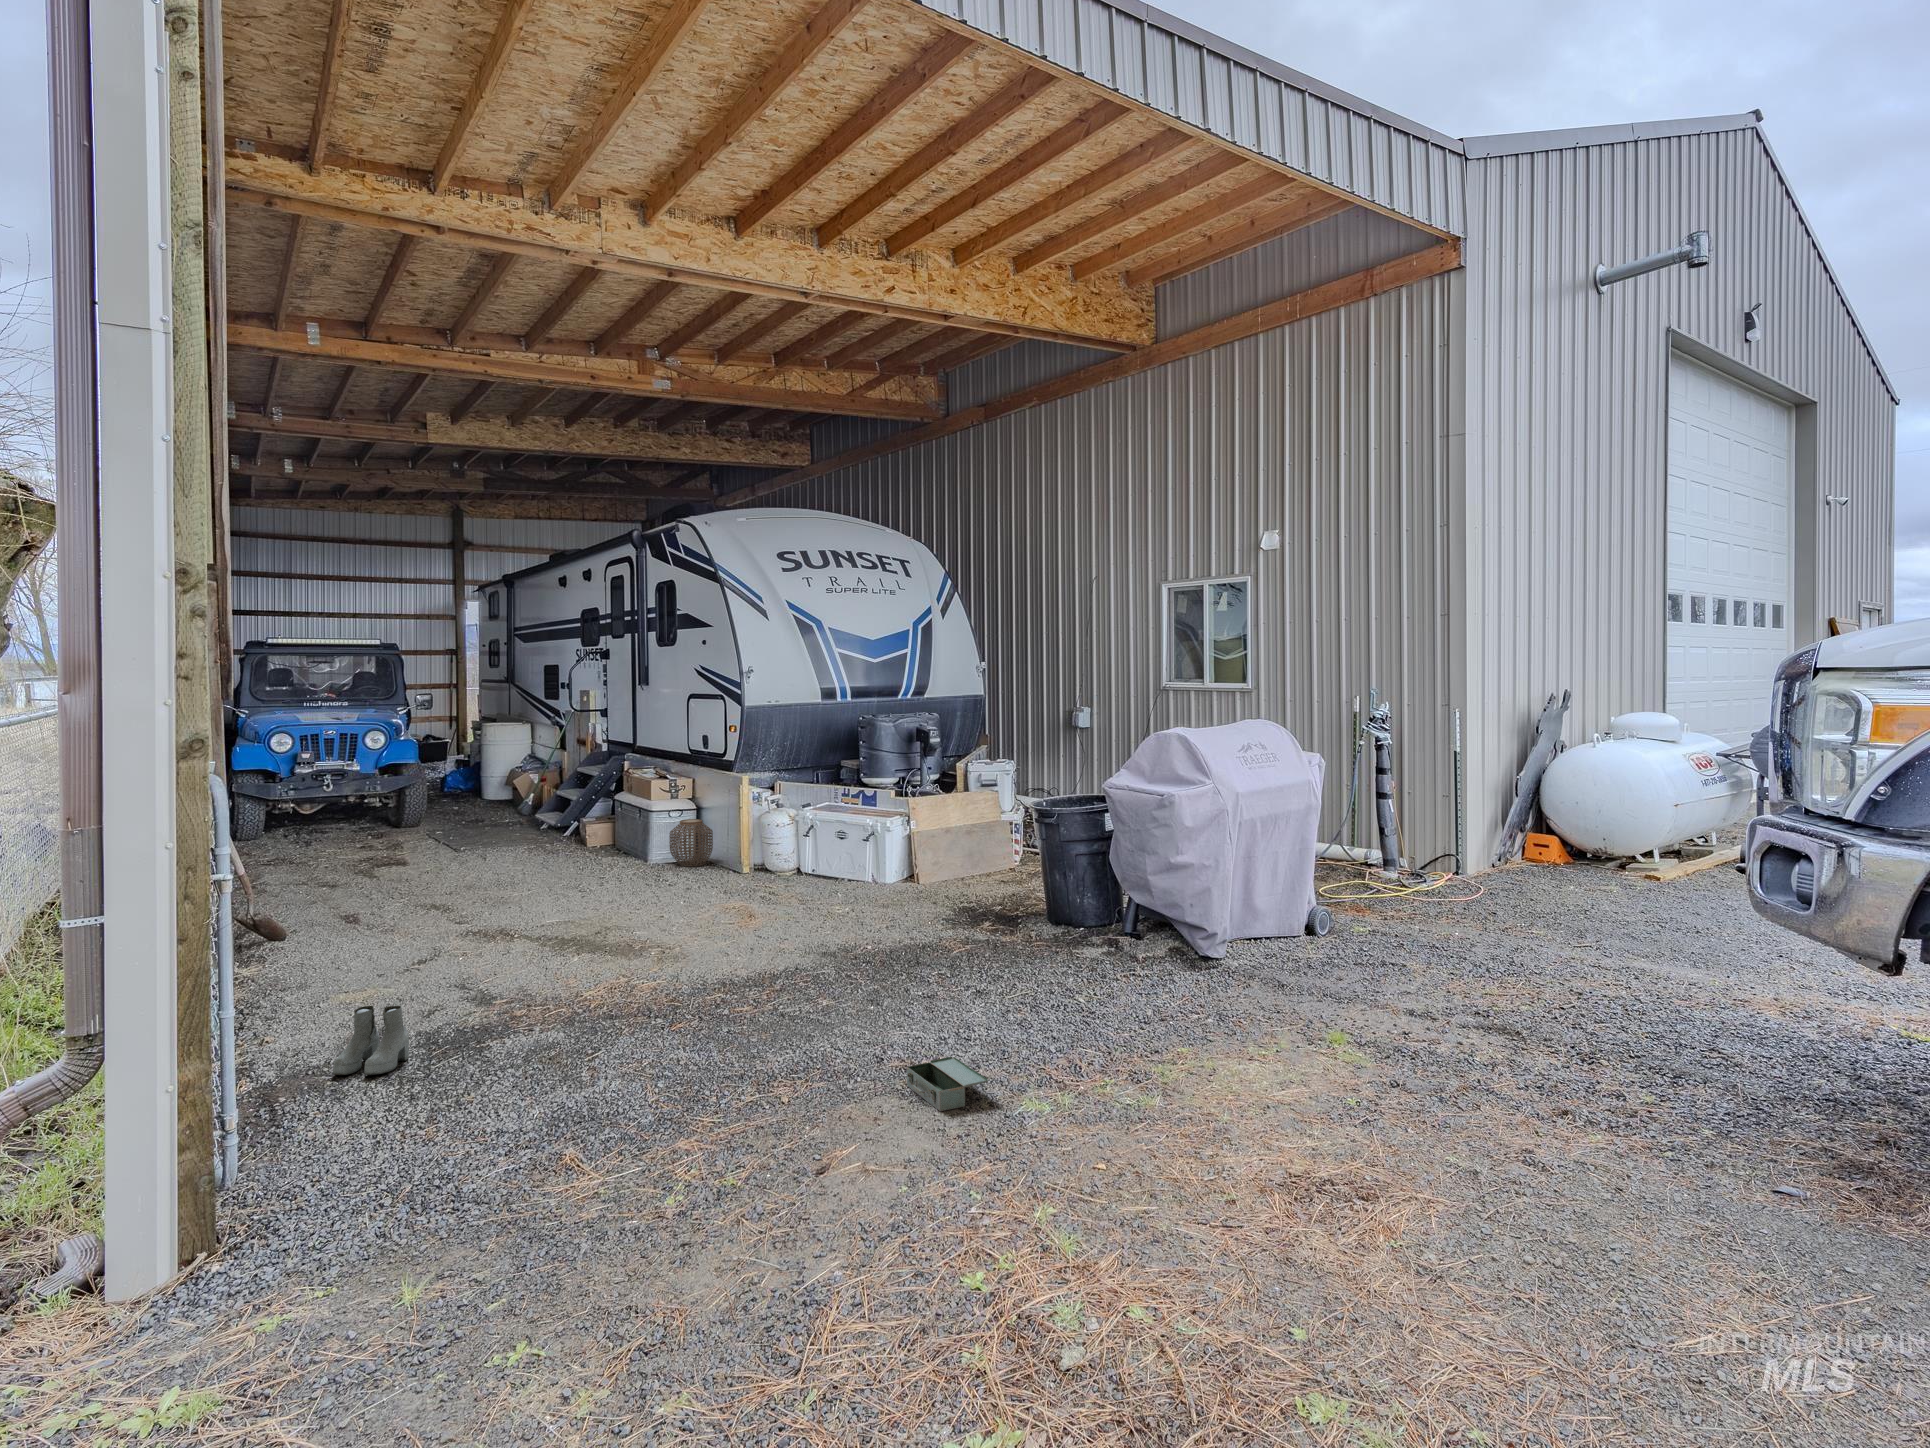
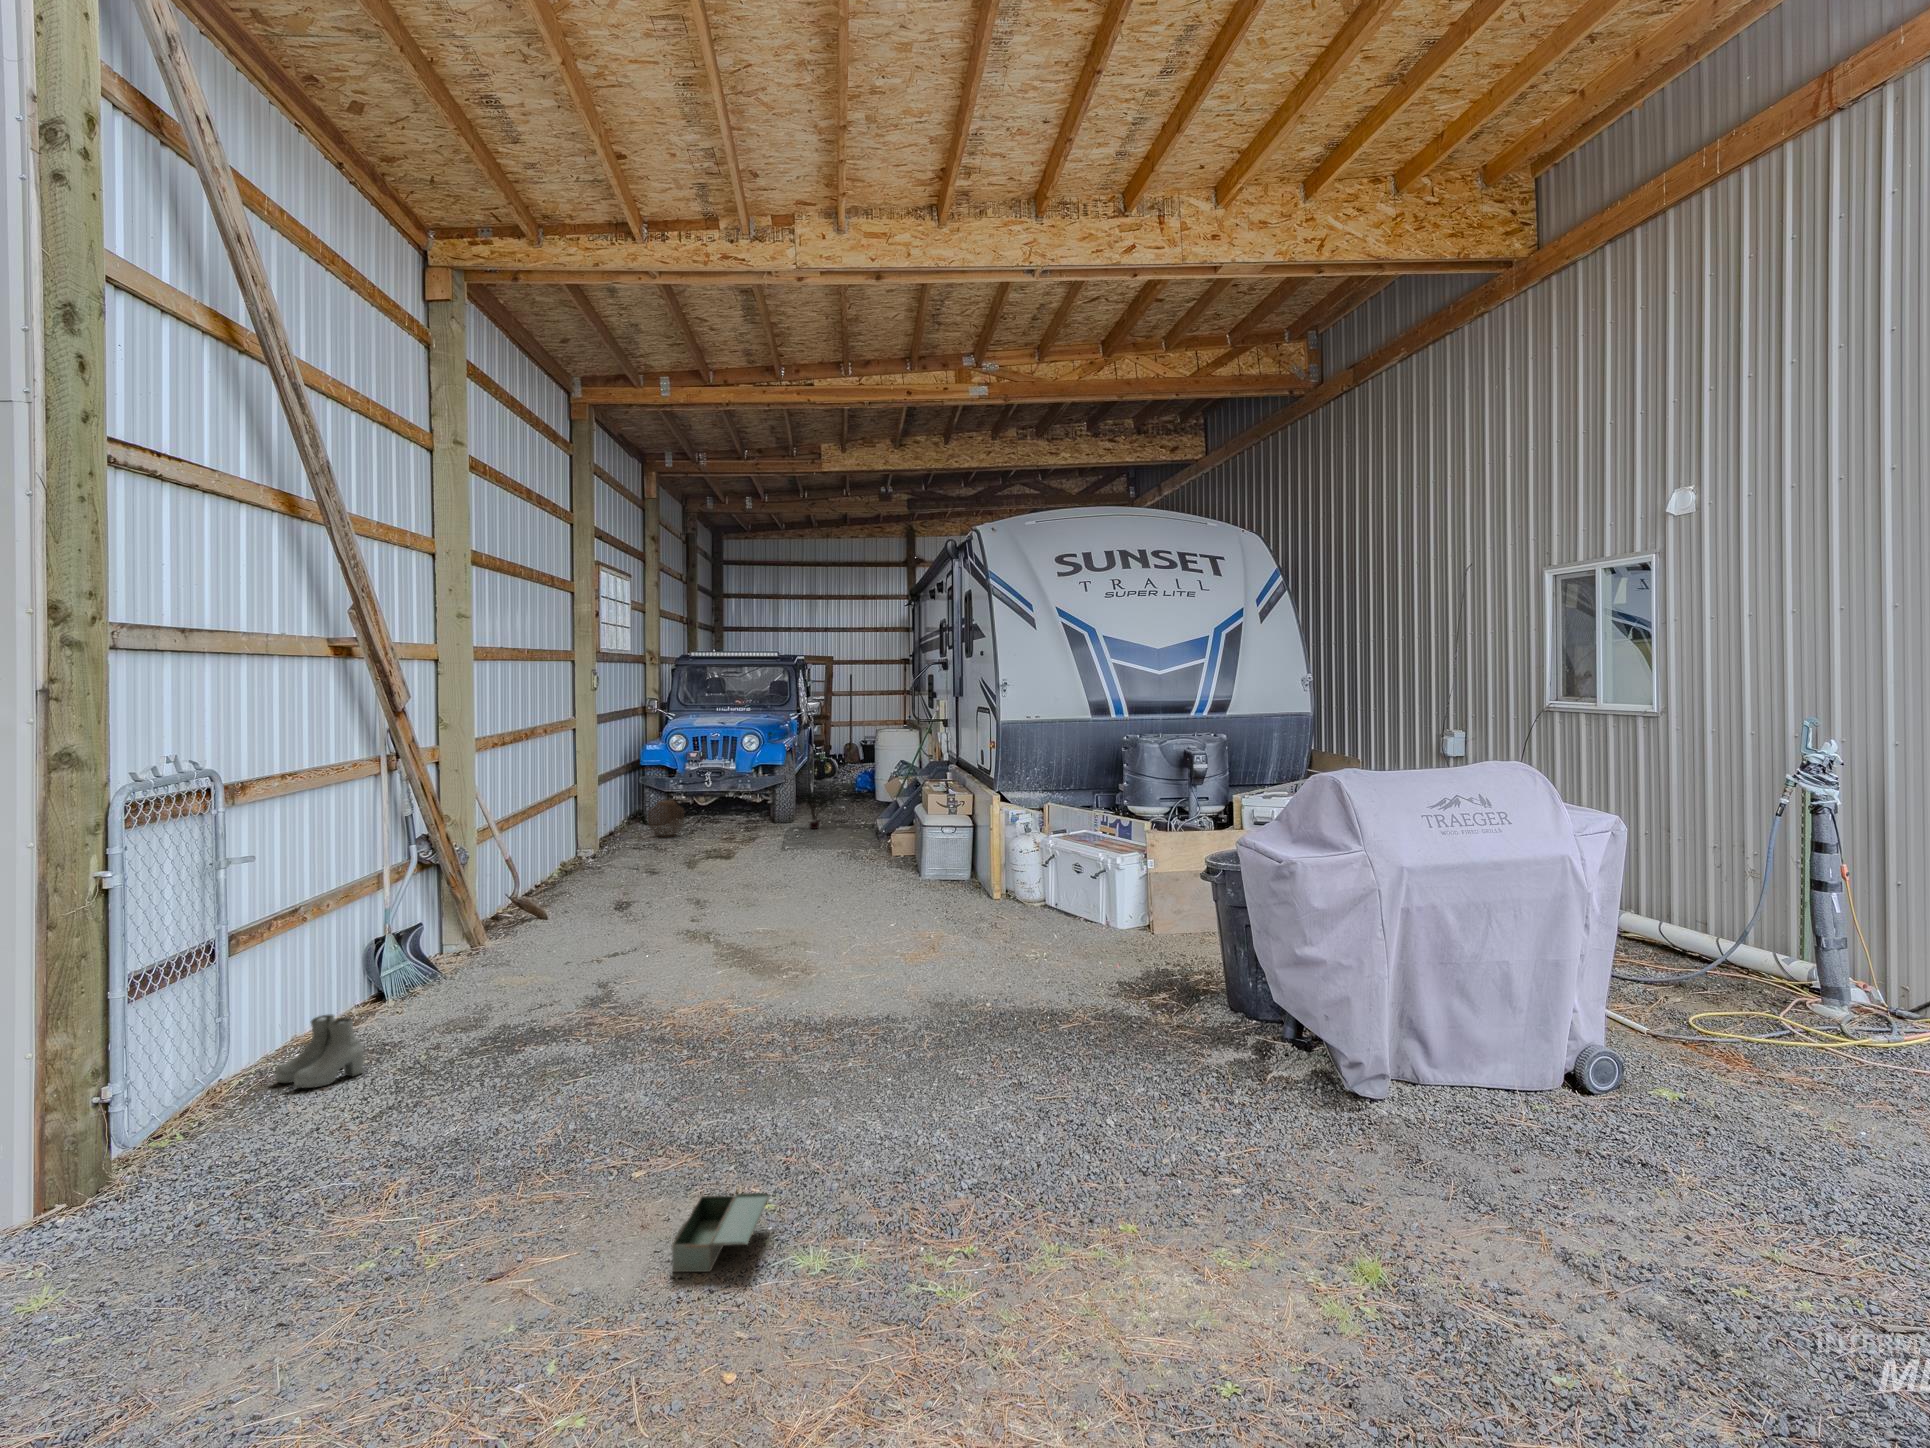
potted plant: none [423,789,465,829] -> present [802,793,834,829]
woven basket: present [669,819,713,867] -> present [648,800,684,837]

